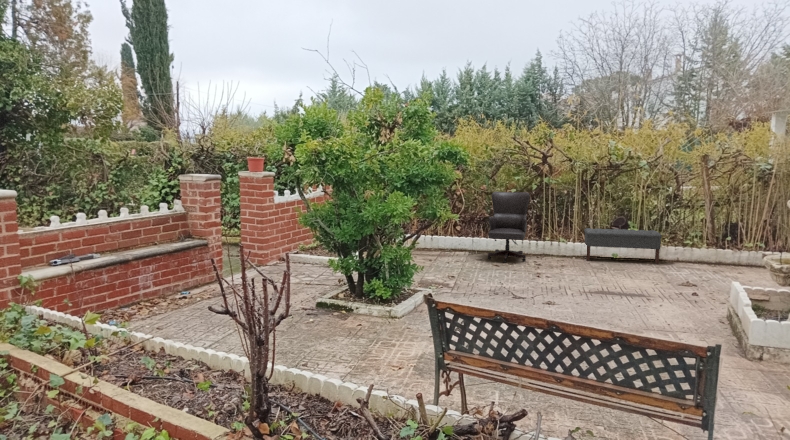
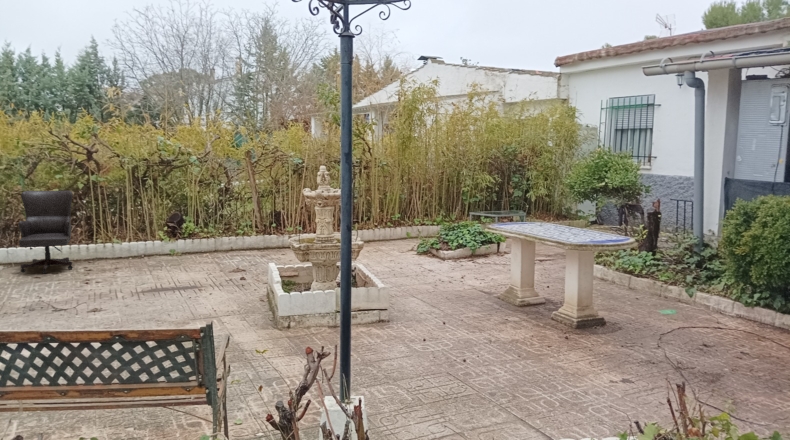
bench: present [584,228,662,264] -> none [141,223,217,260]

